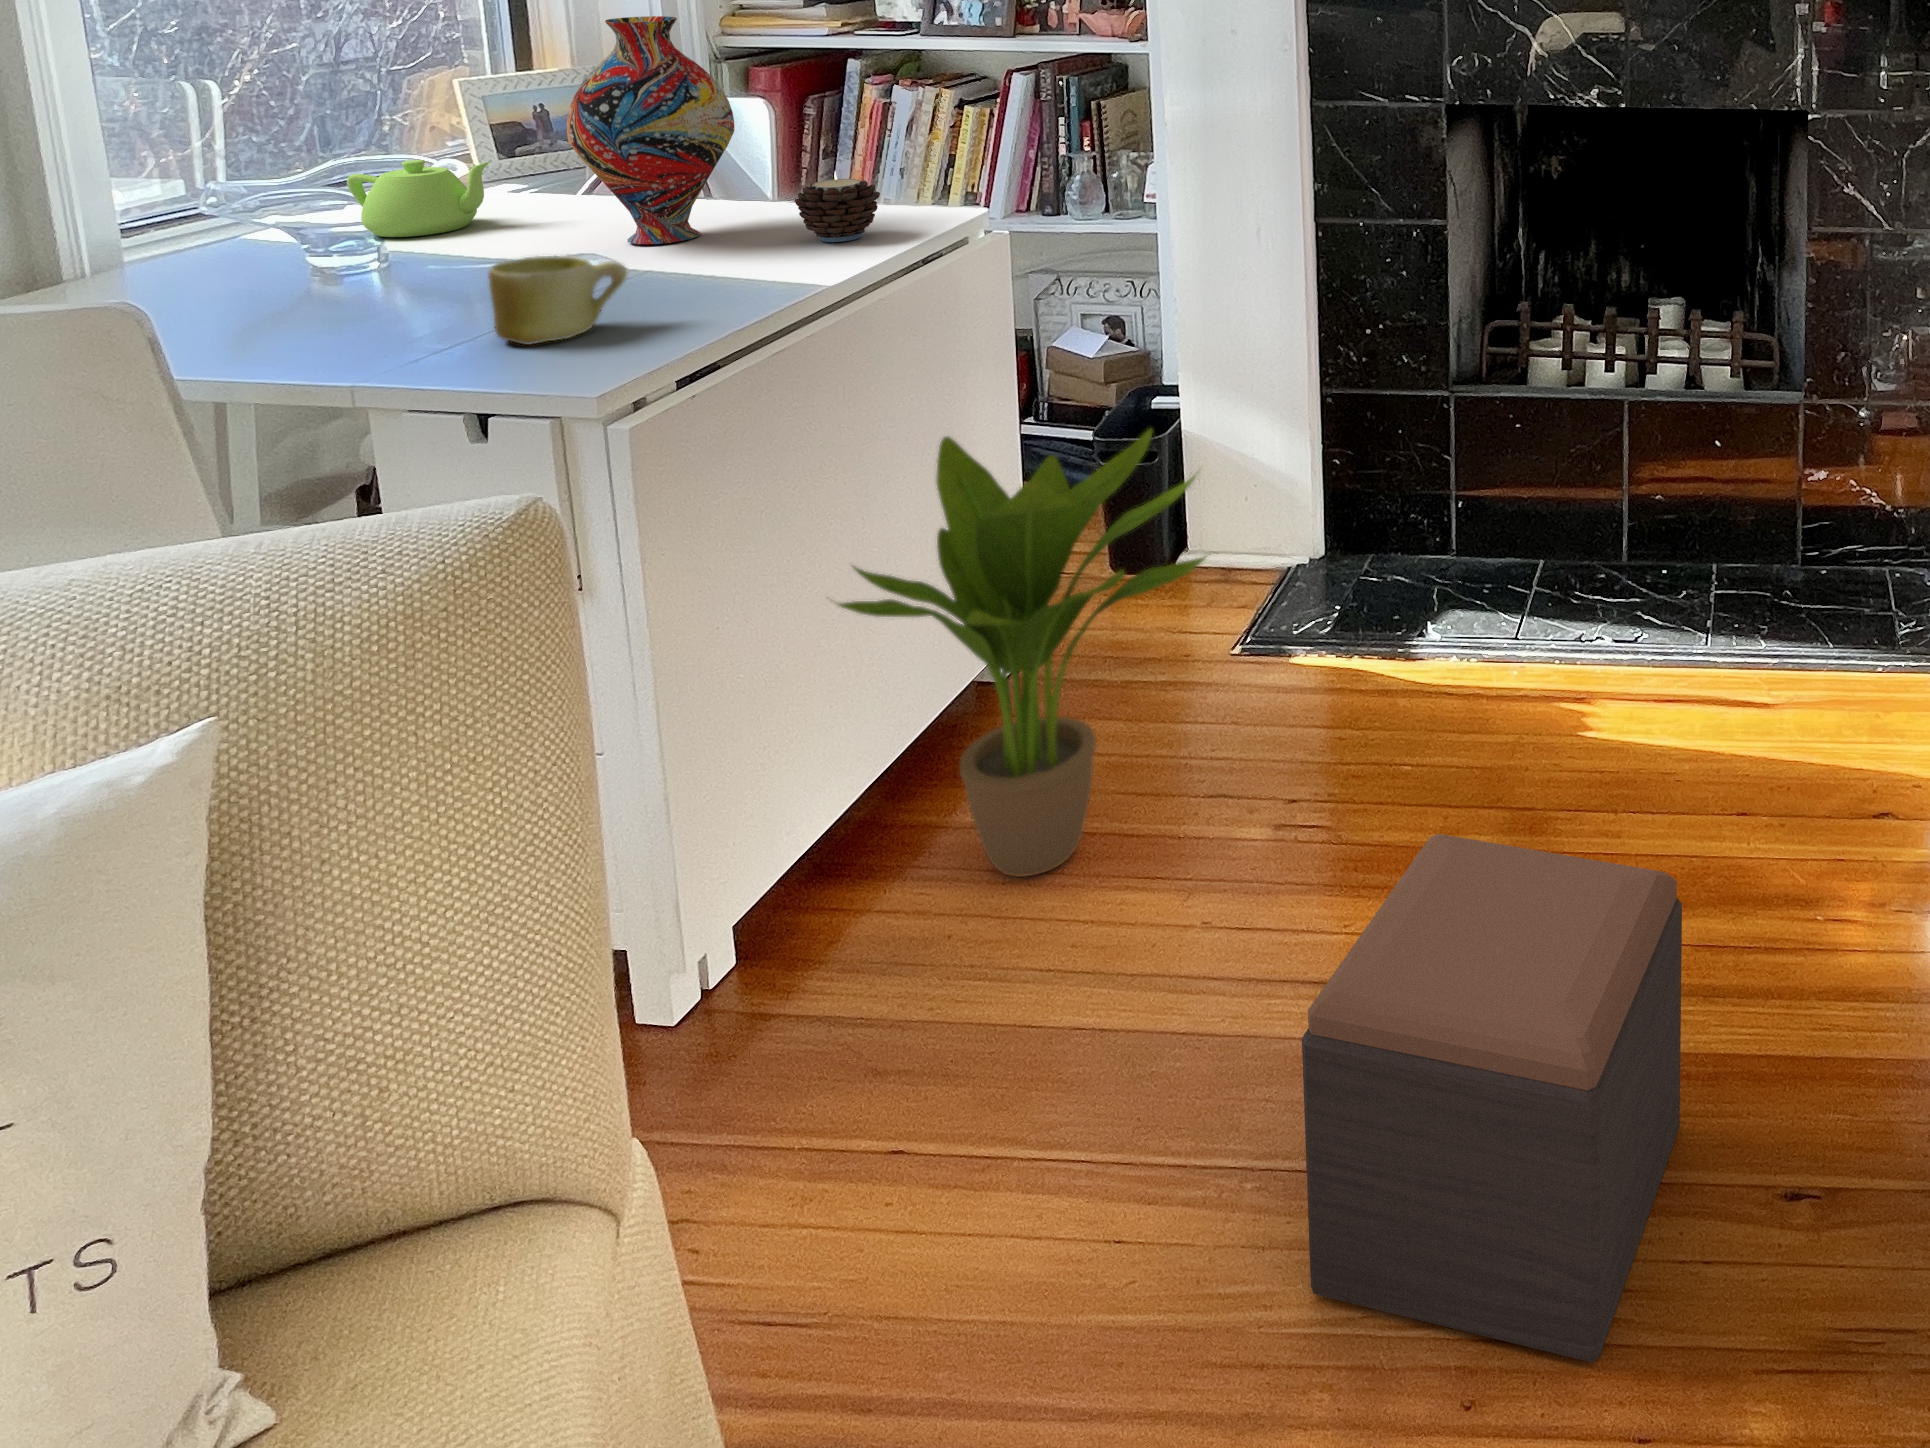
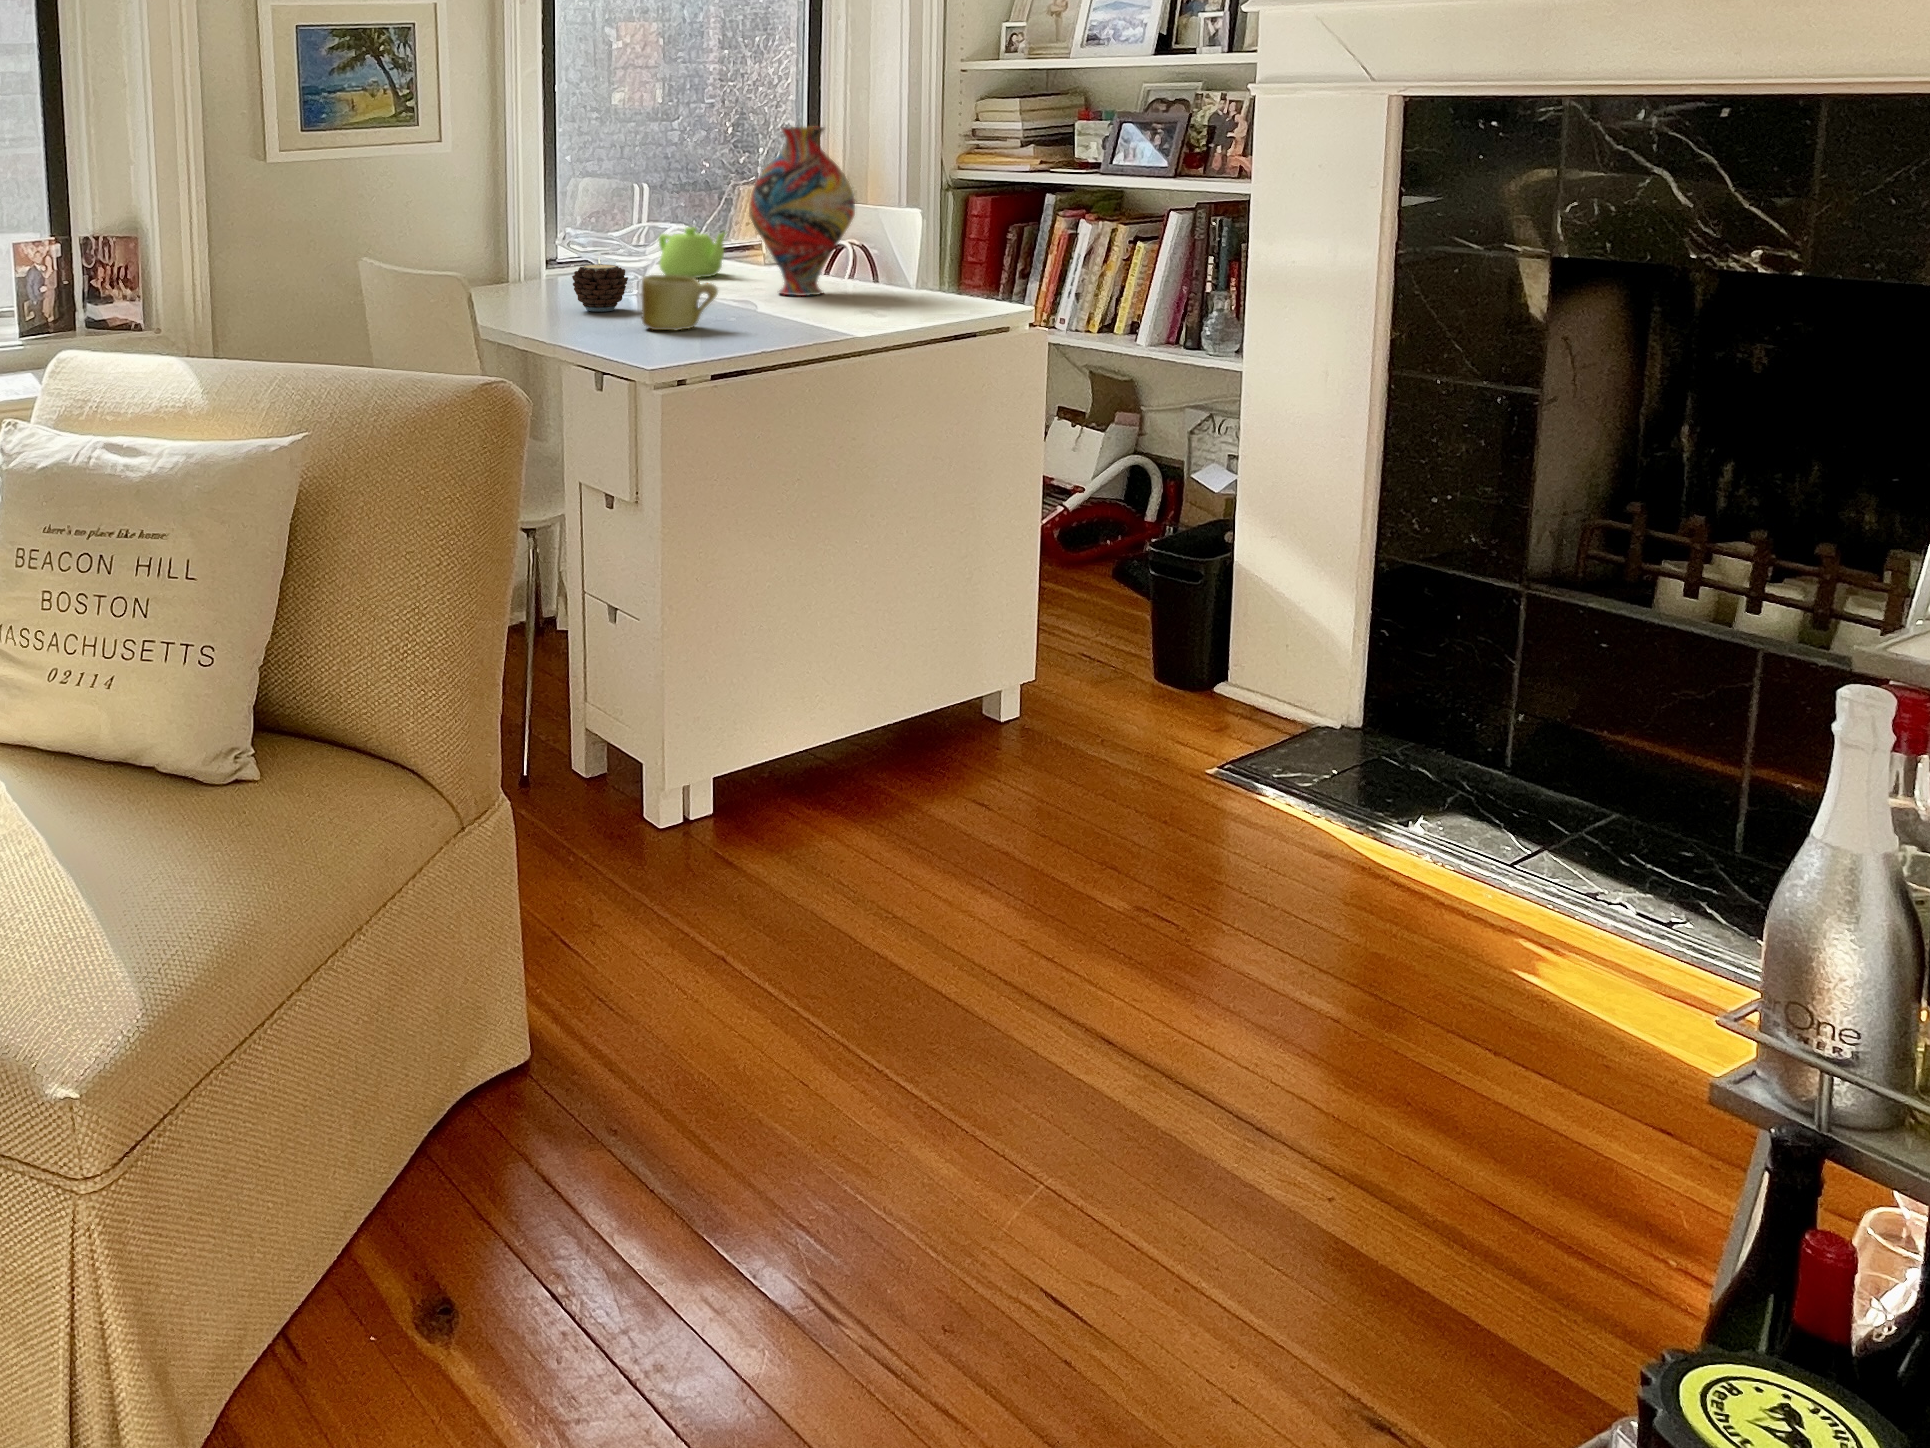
candle: present [795,171,880,242] -> present [572,258,628,311]
potted plant: present [838,429,1210,877] -> none [781,474,1094,848]
footstool: present [1302,834,1682,1362] -> none [897,875,1315,1351]

